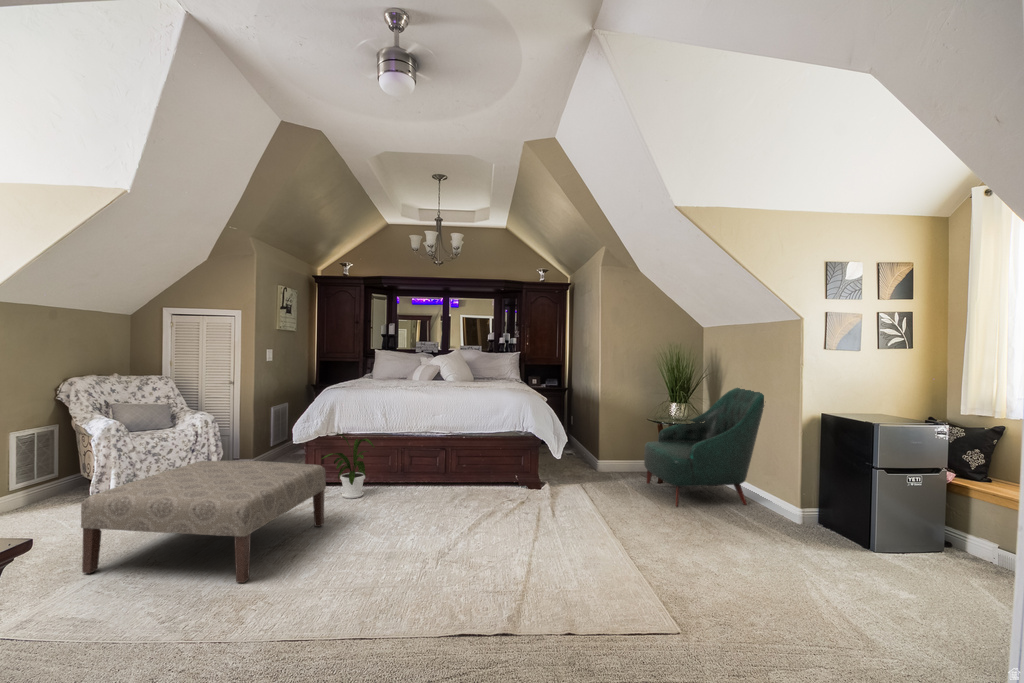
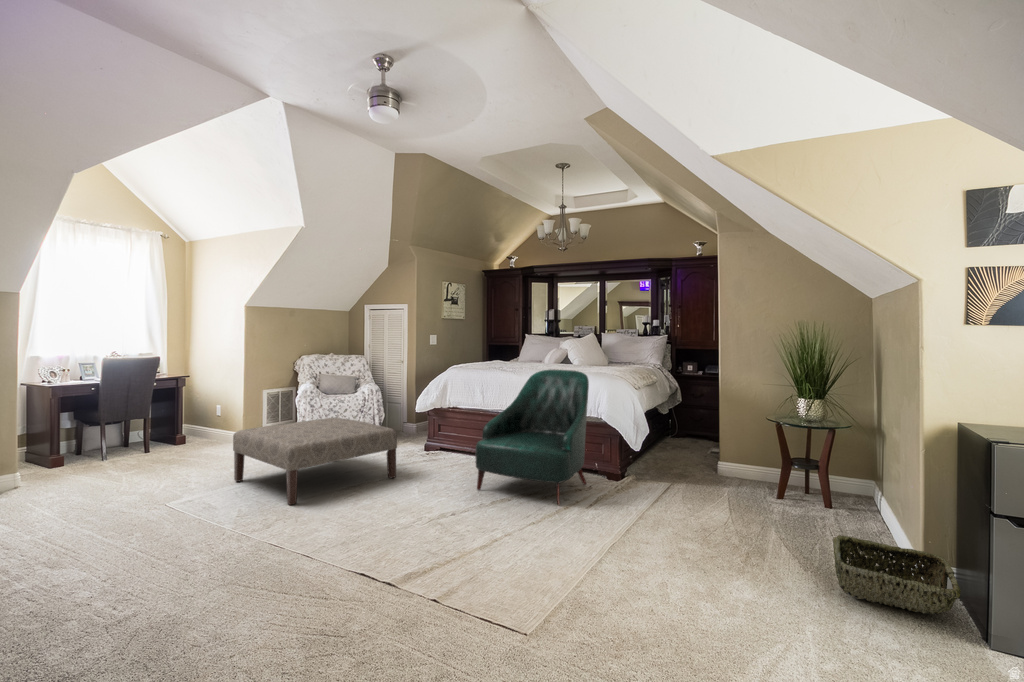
armchair: present [644,388,764,507] -> present [476,370,589,505]
house plant: present [322,433,374,499] -> none [418,405,464,462]
woven basket: none [784,498,871,541] -> present [833,535,961,615]

